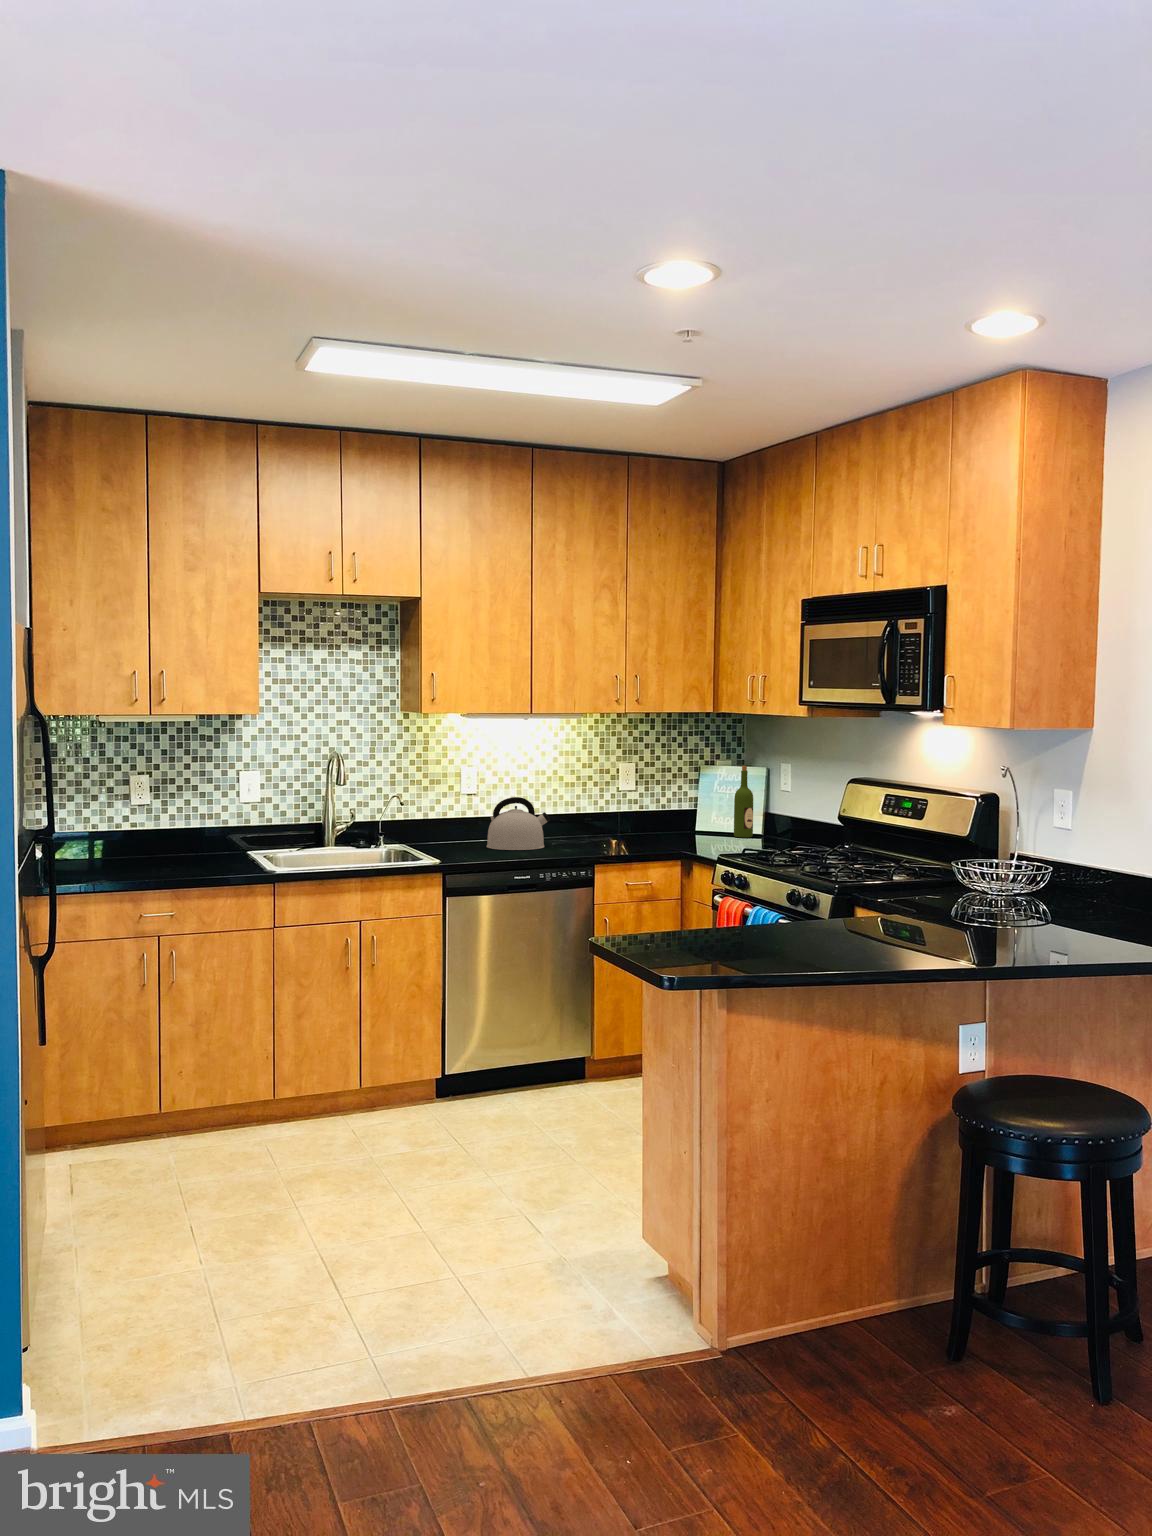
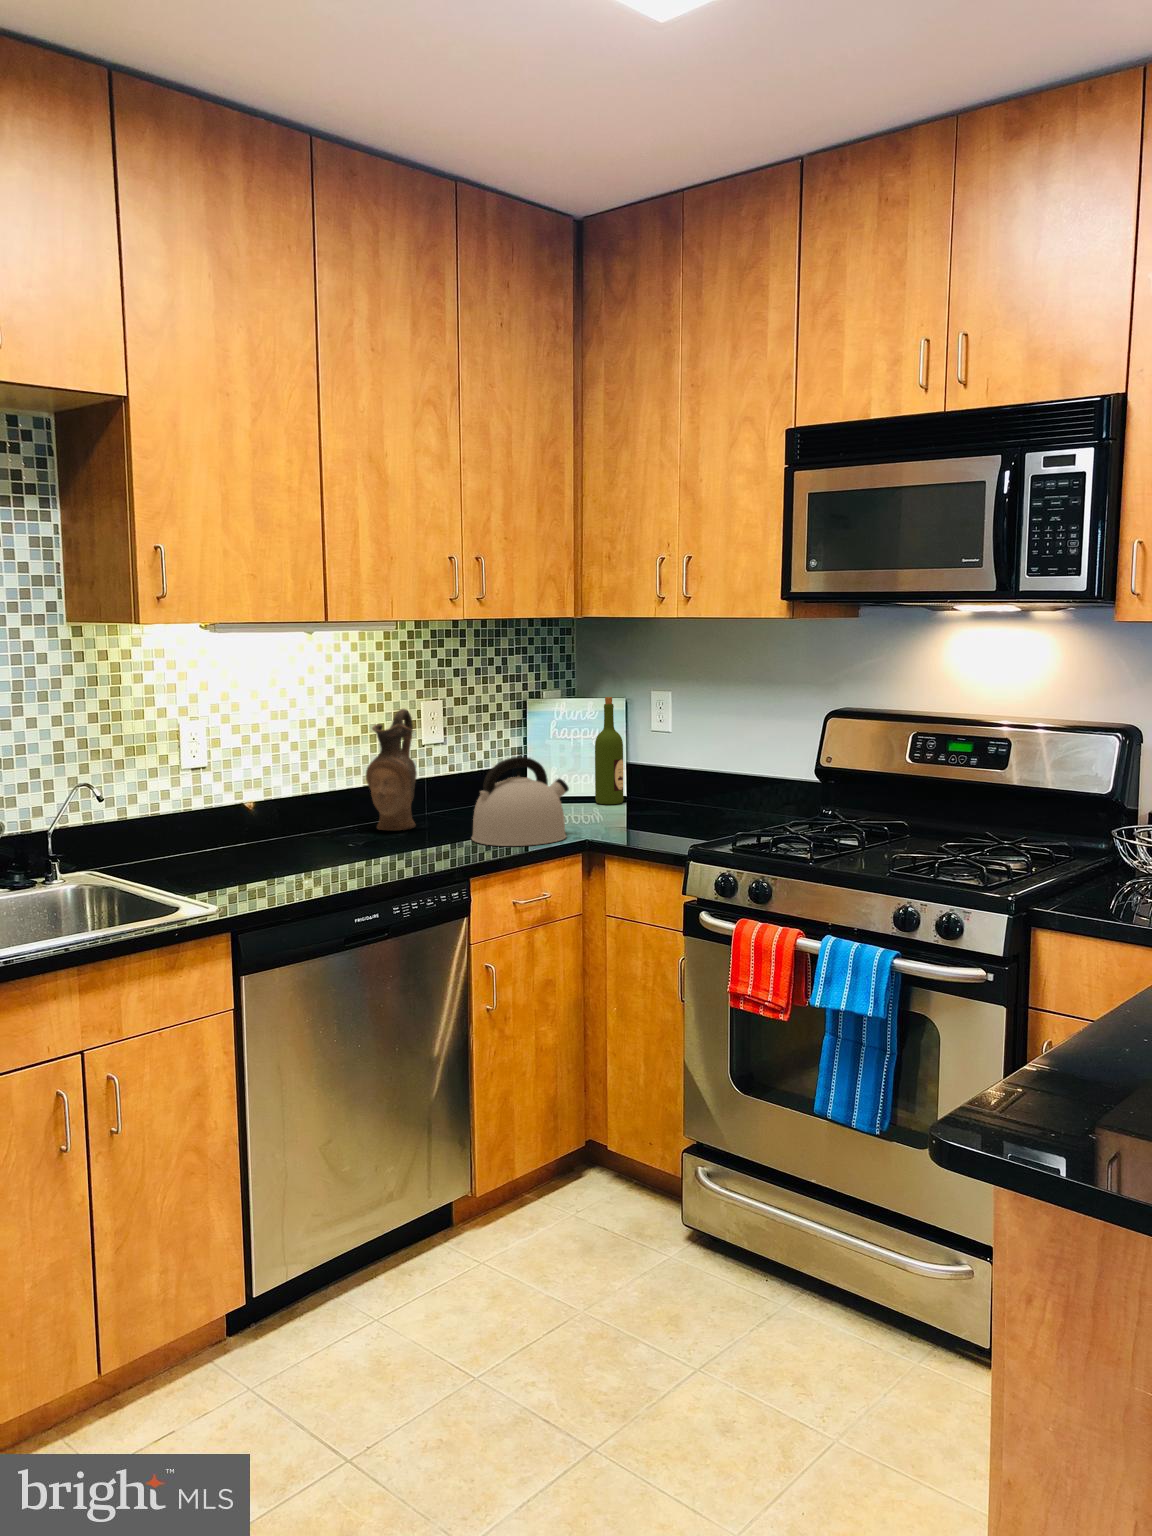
ceramic pitcher: none [571,767,605,841] -> present [366,709,417,830]
kettle: present [487,797,550,850] -> present [472,757,569,846]

